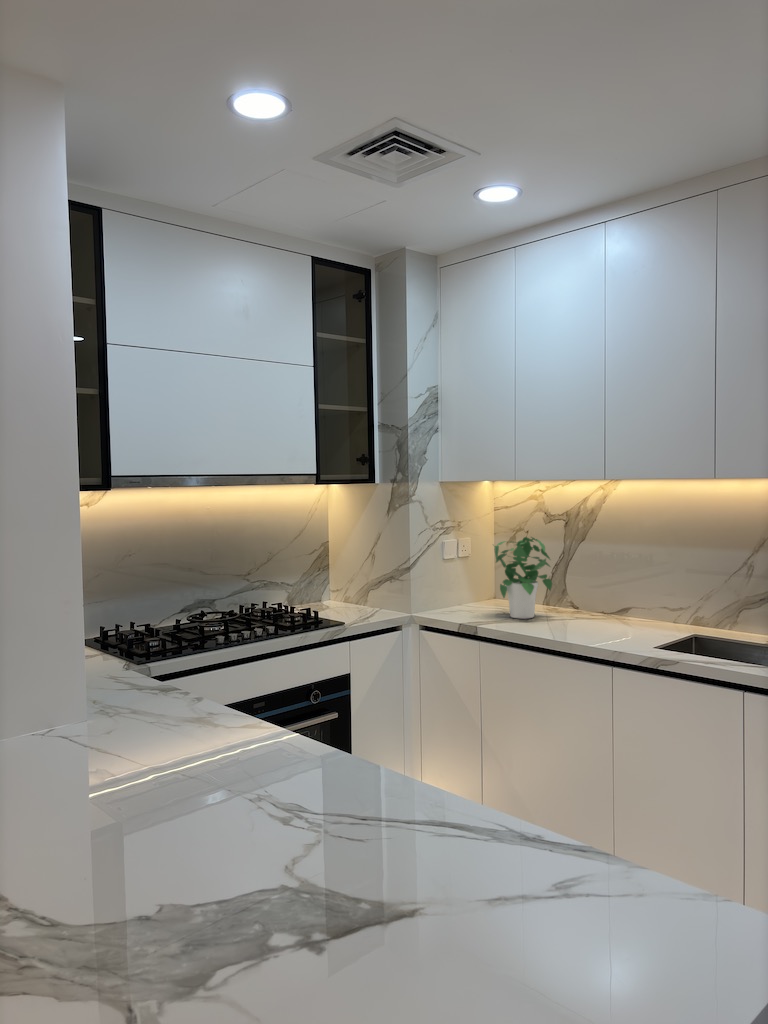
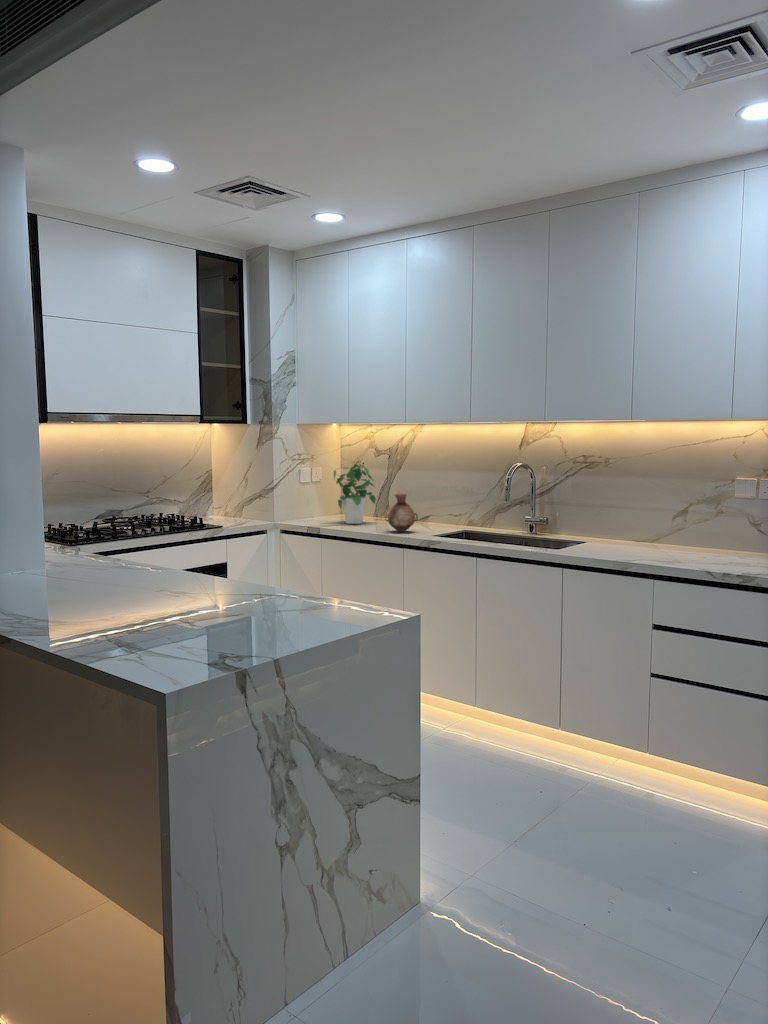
vase: none [577,581,626,637] -> present [385,494,418,532]

